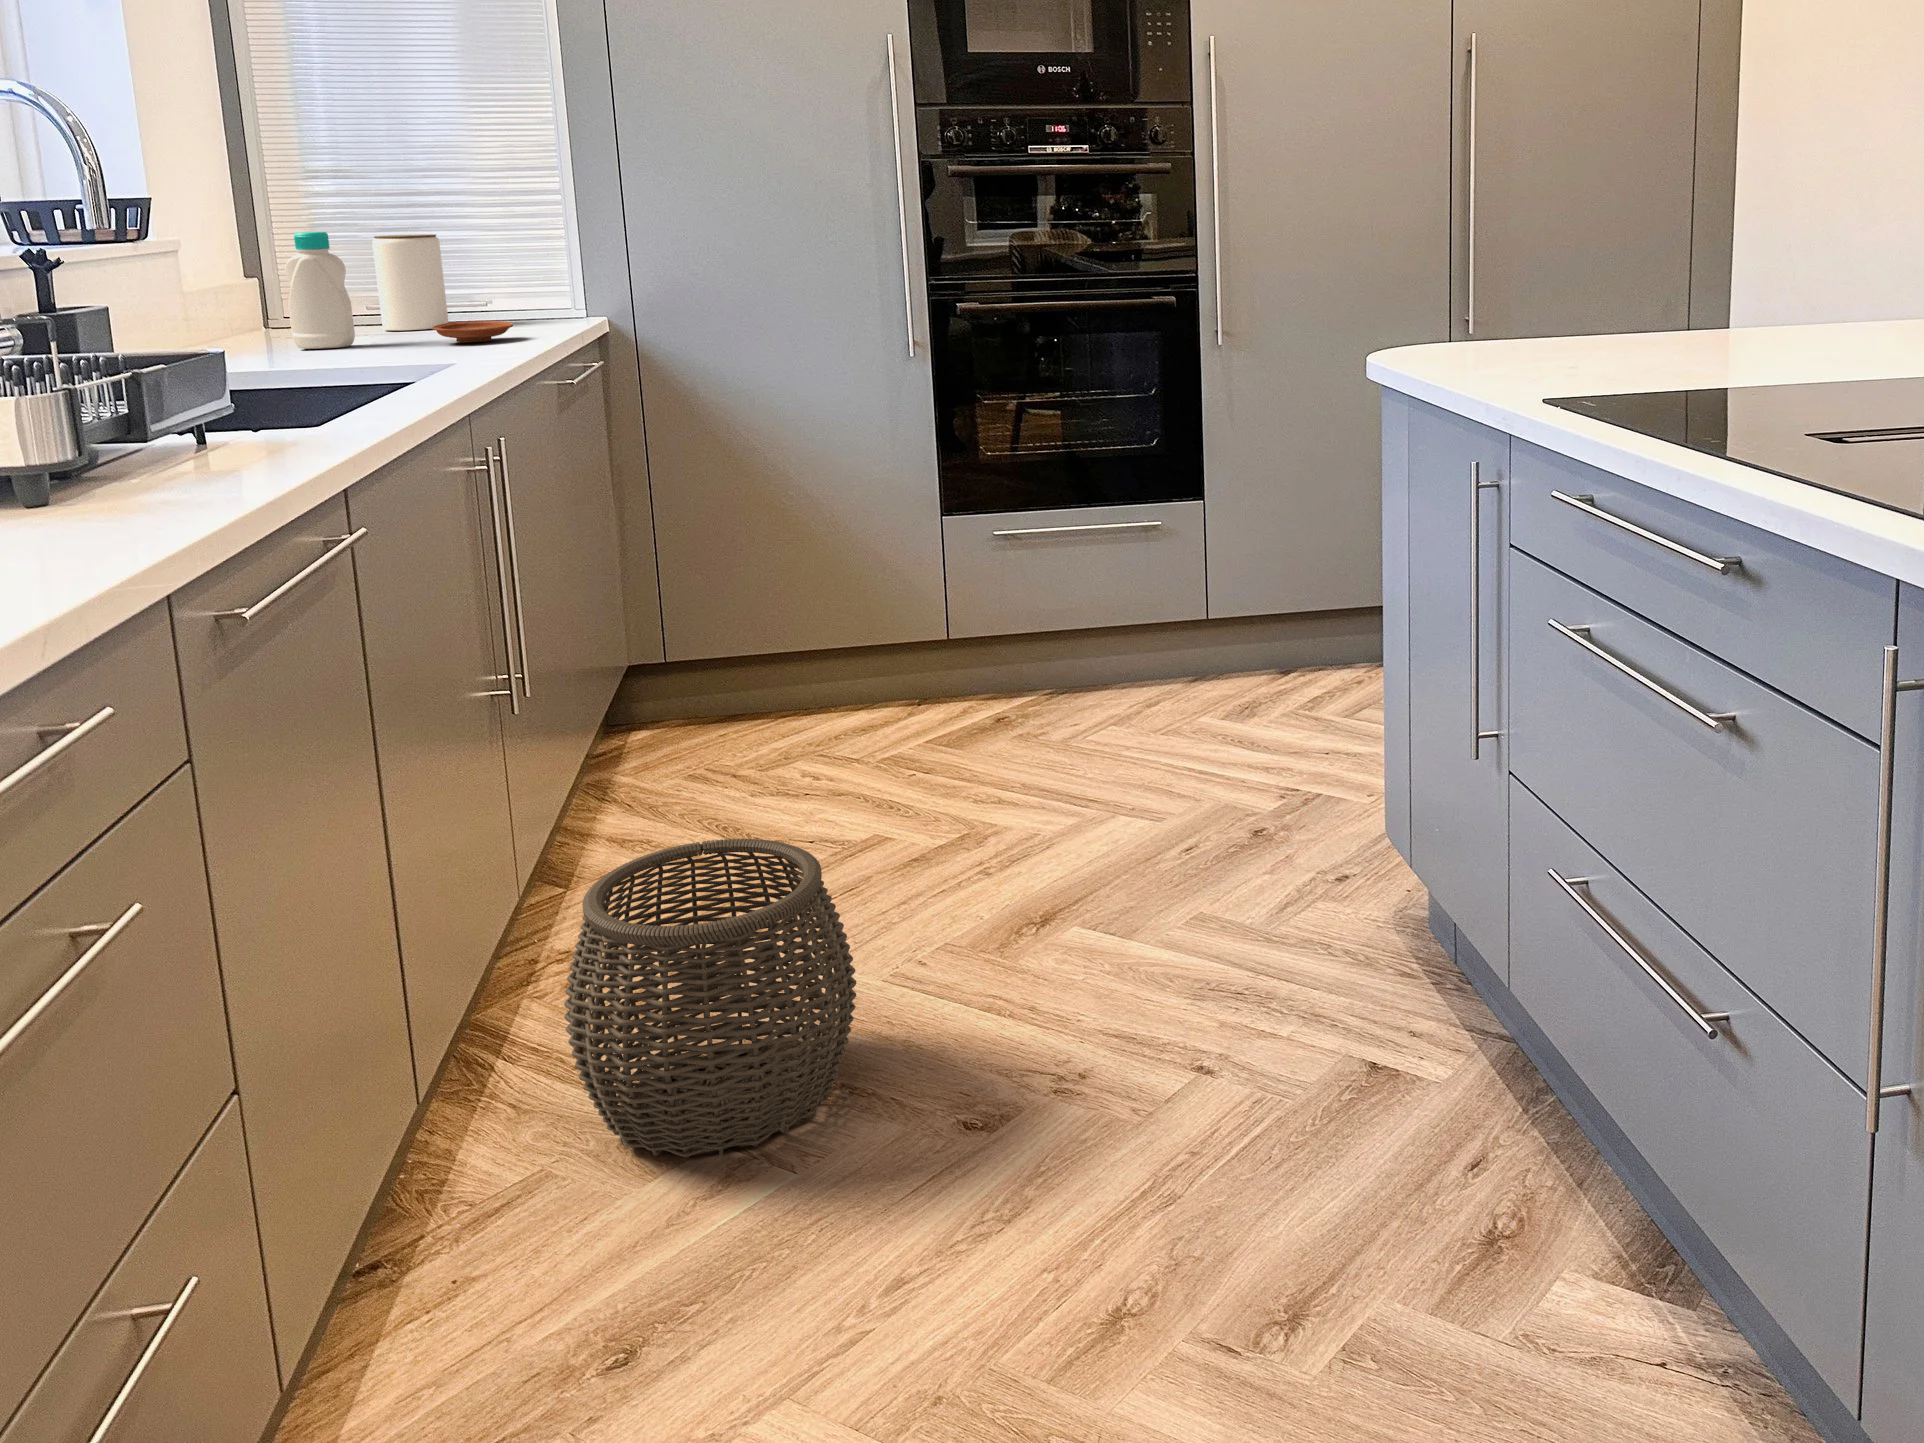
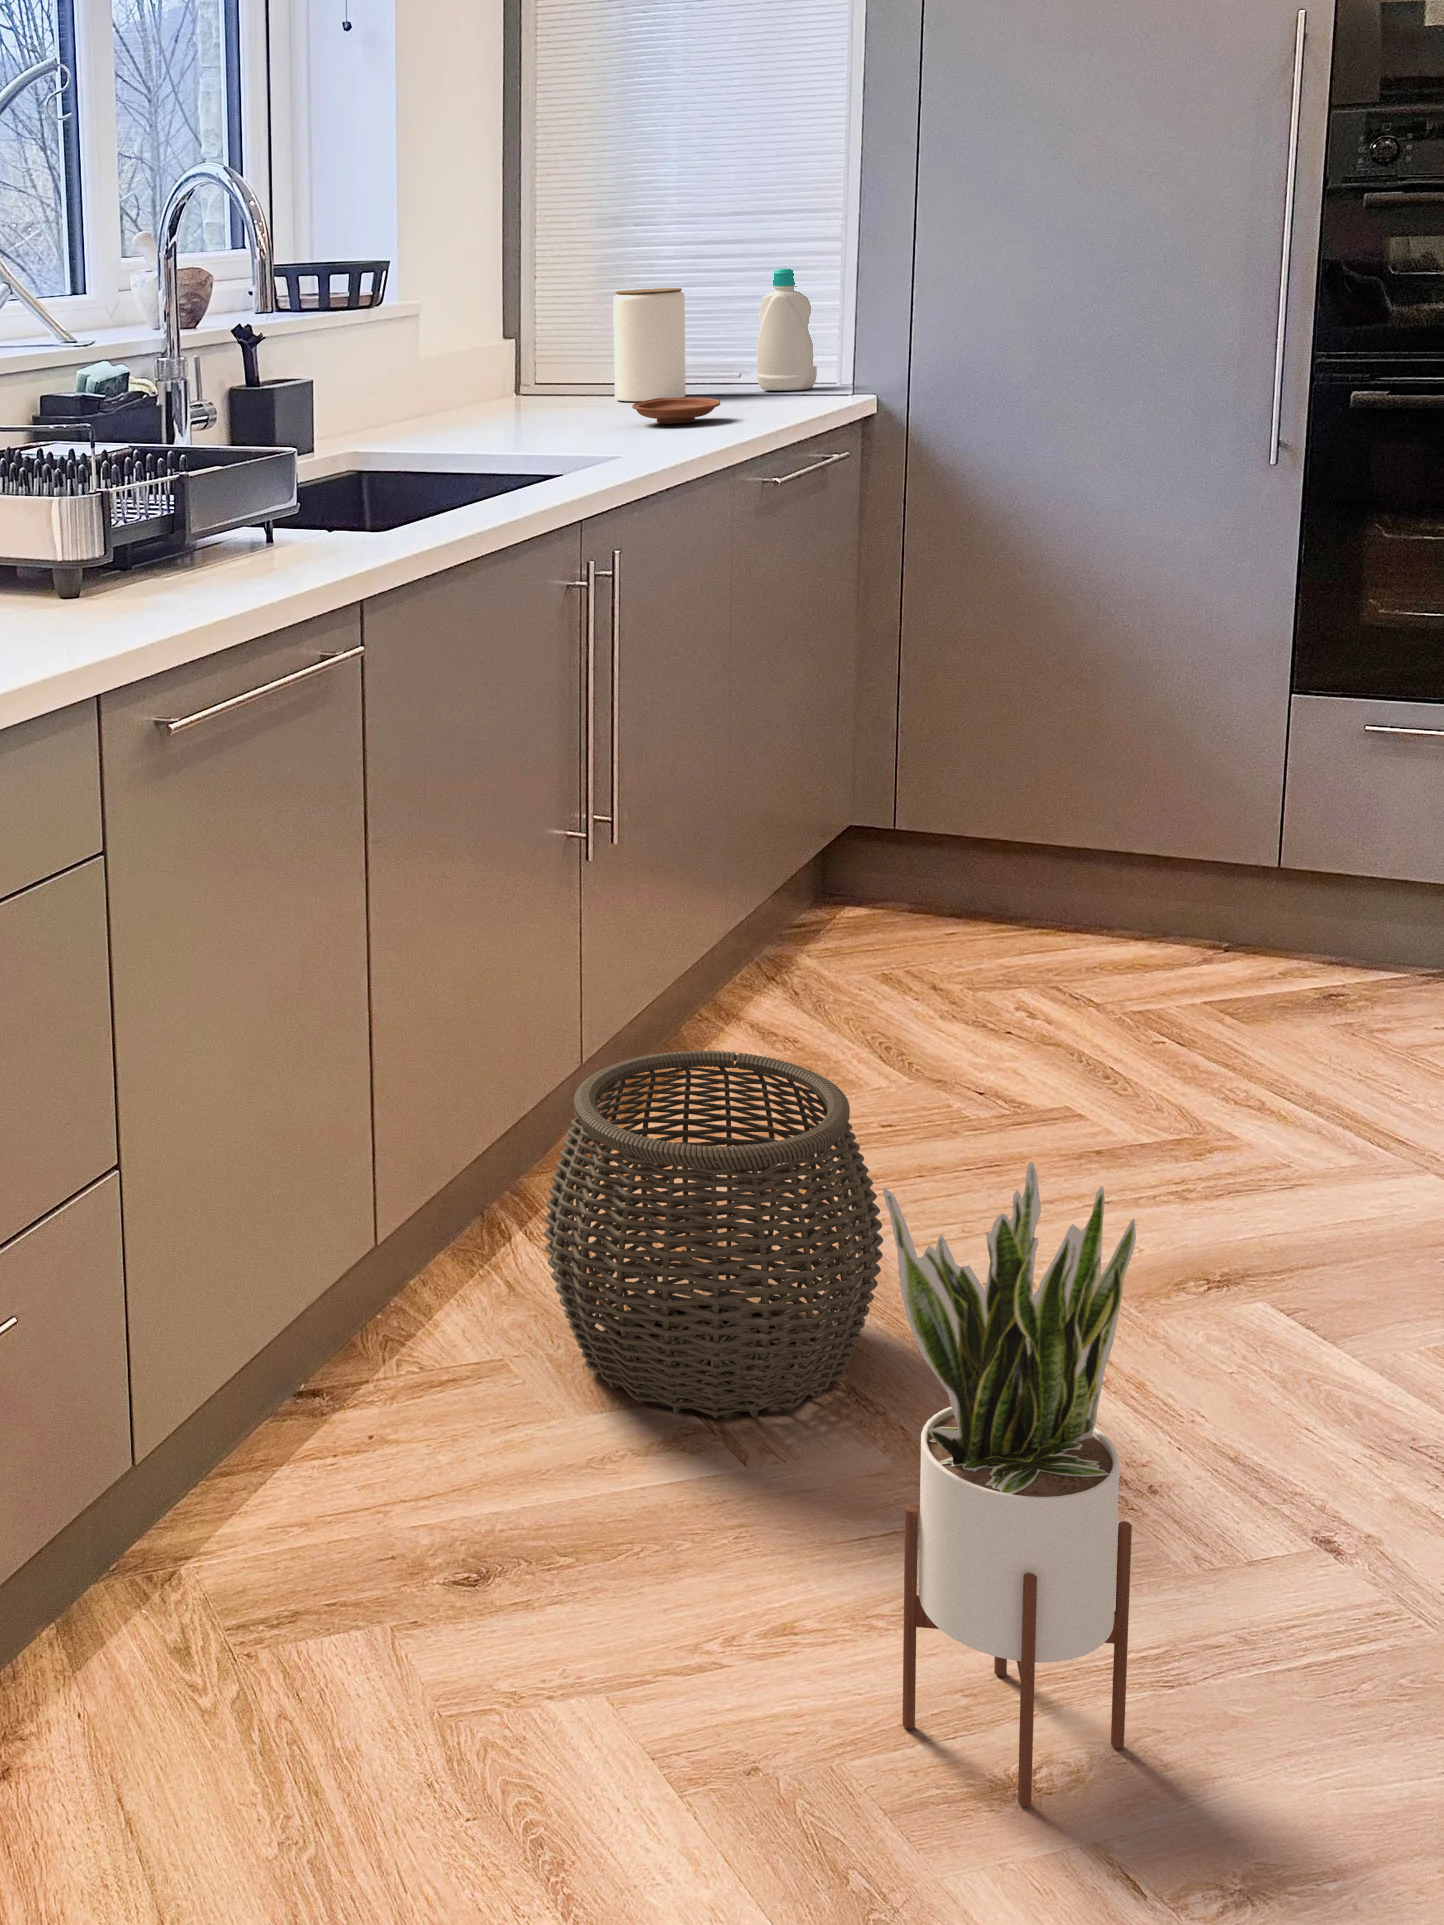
bottle: present [285,232,355,349] -> present [757,267,817,391]
potted plant: none [1001,841,1168,1330] -> present [883,1162,1136,1807]

